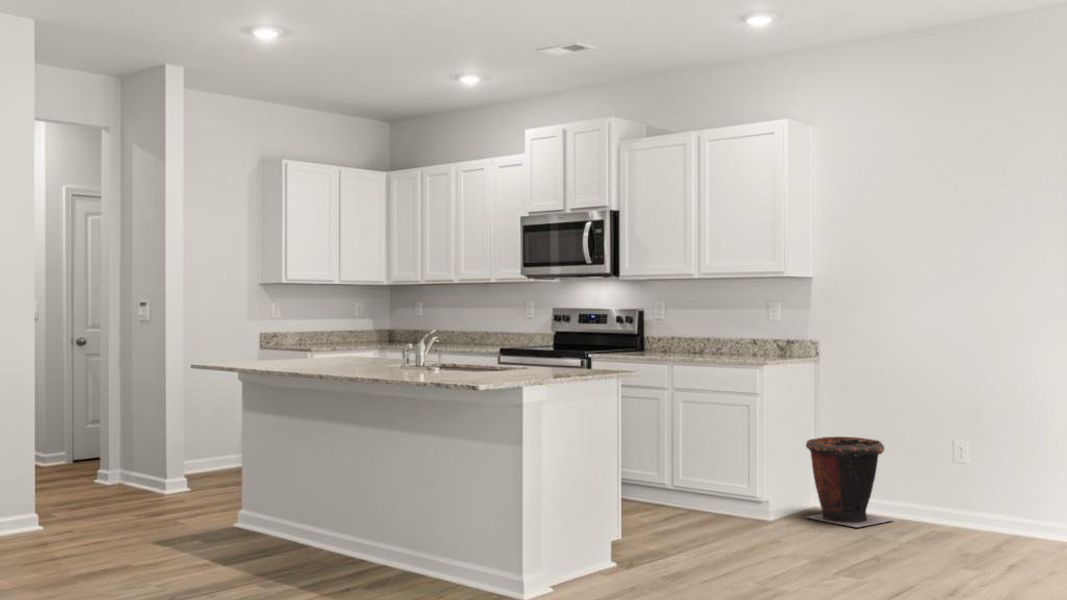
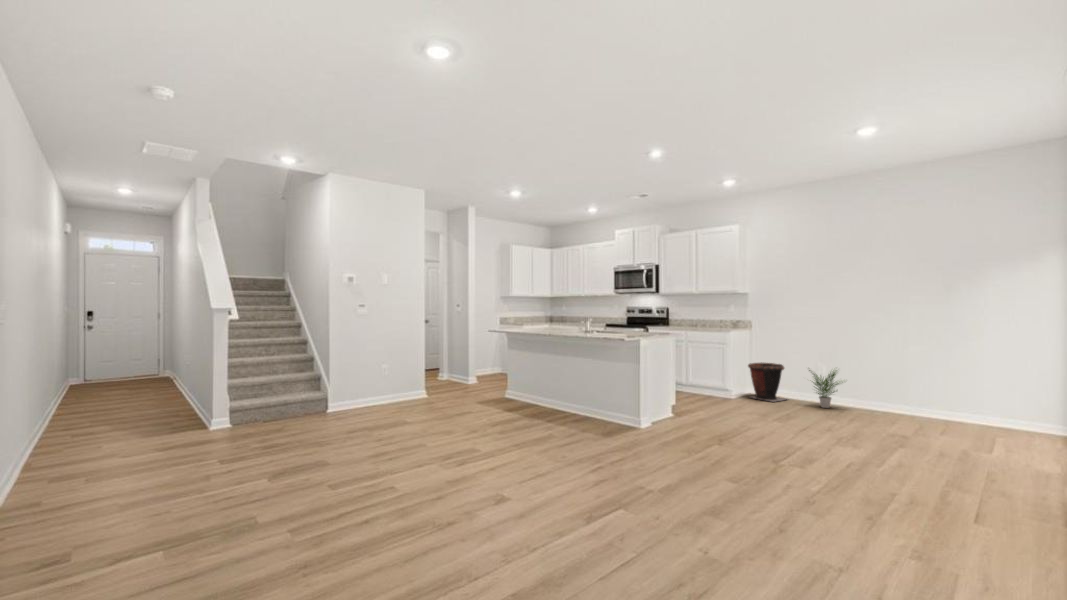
potted plant: none [920,446,1016,540] -> present [809,370,839,408]

